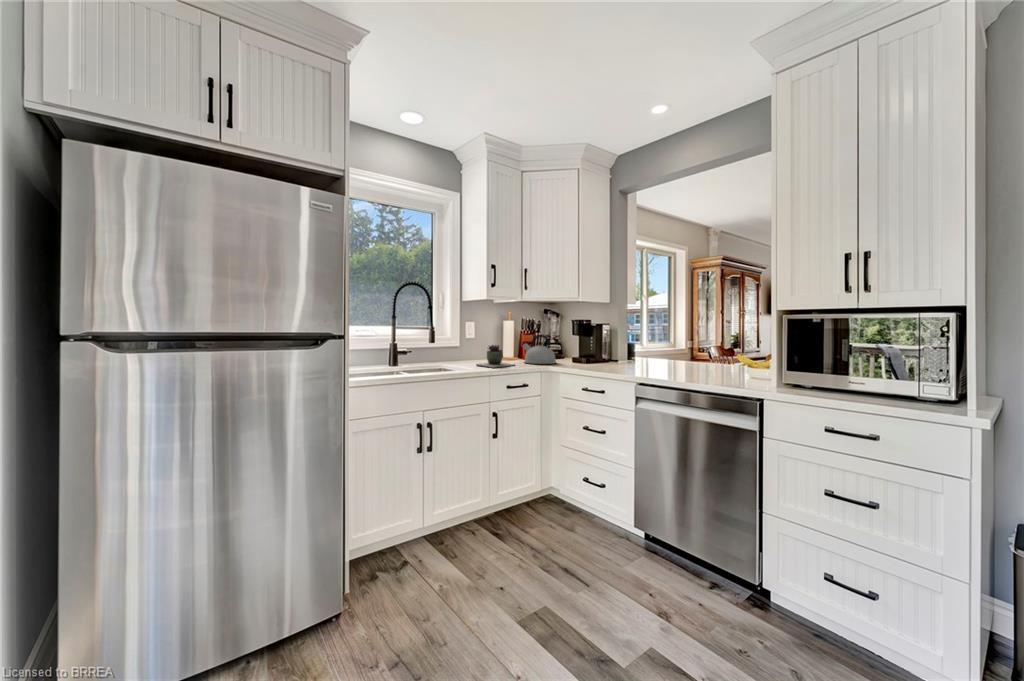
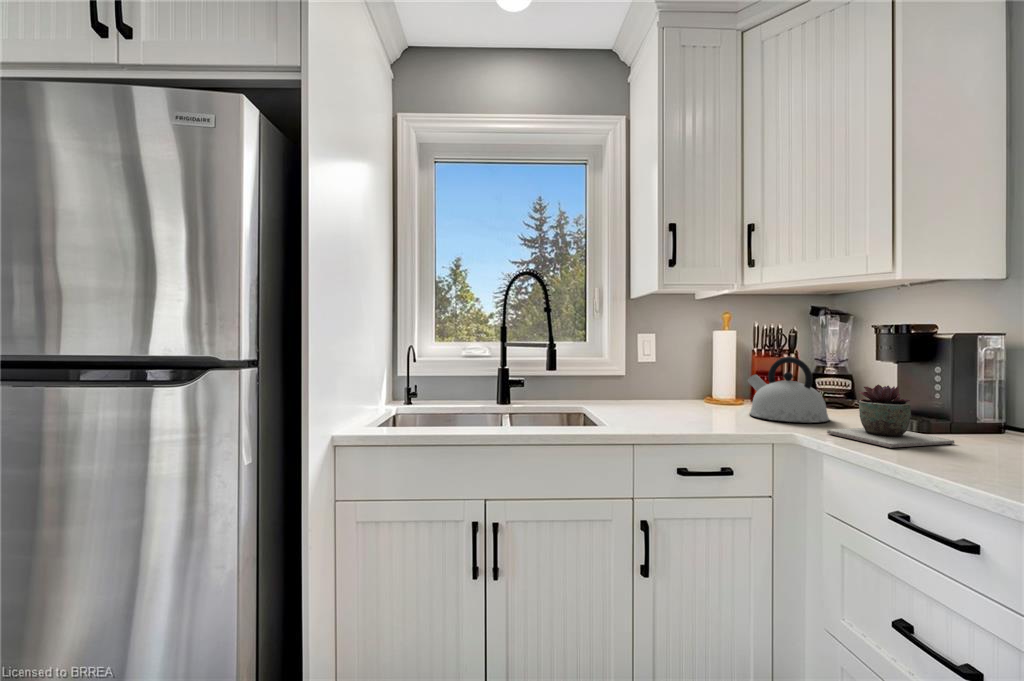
succulent plant: present [476,345,515,368] -> present [827,384,955,448]

